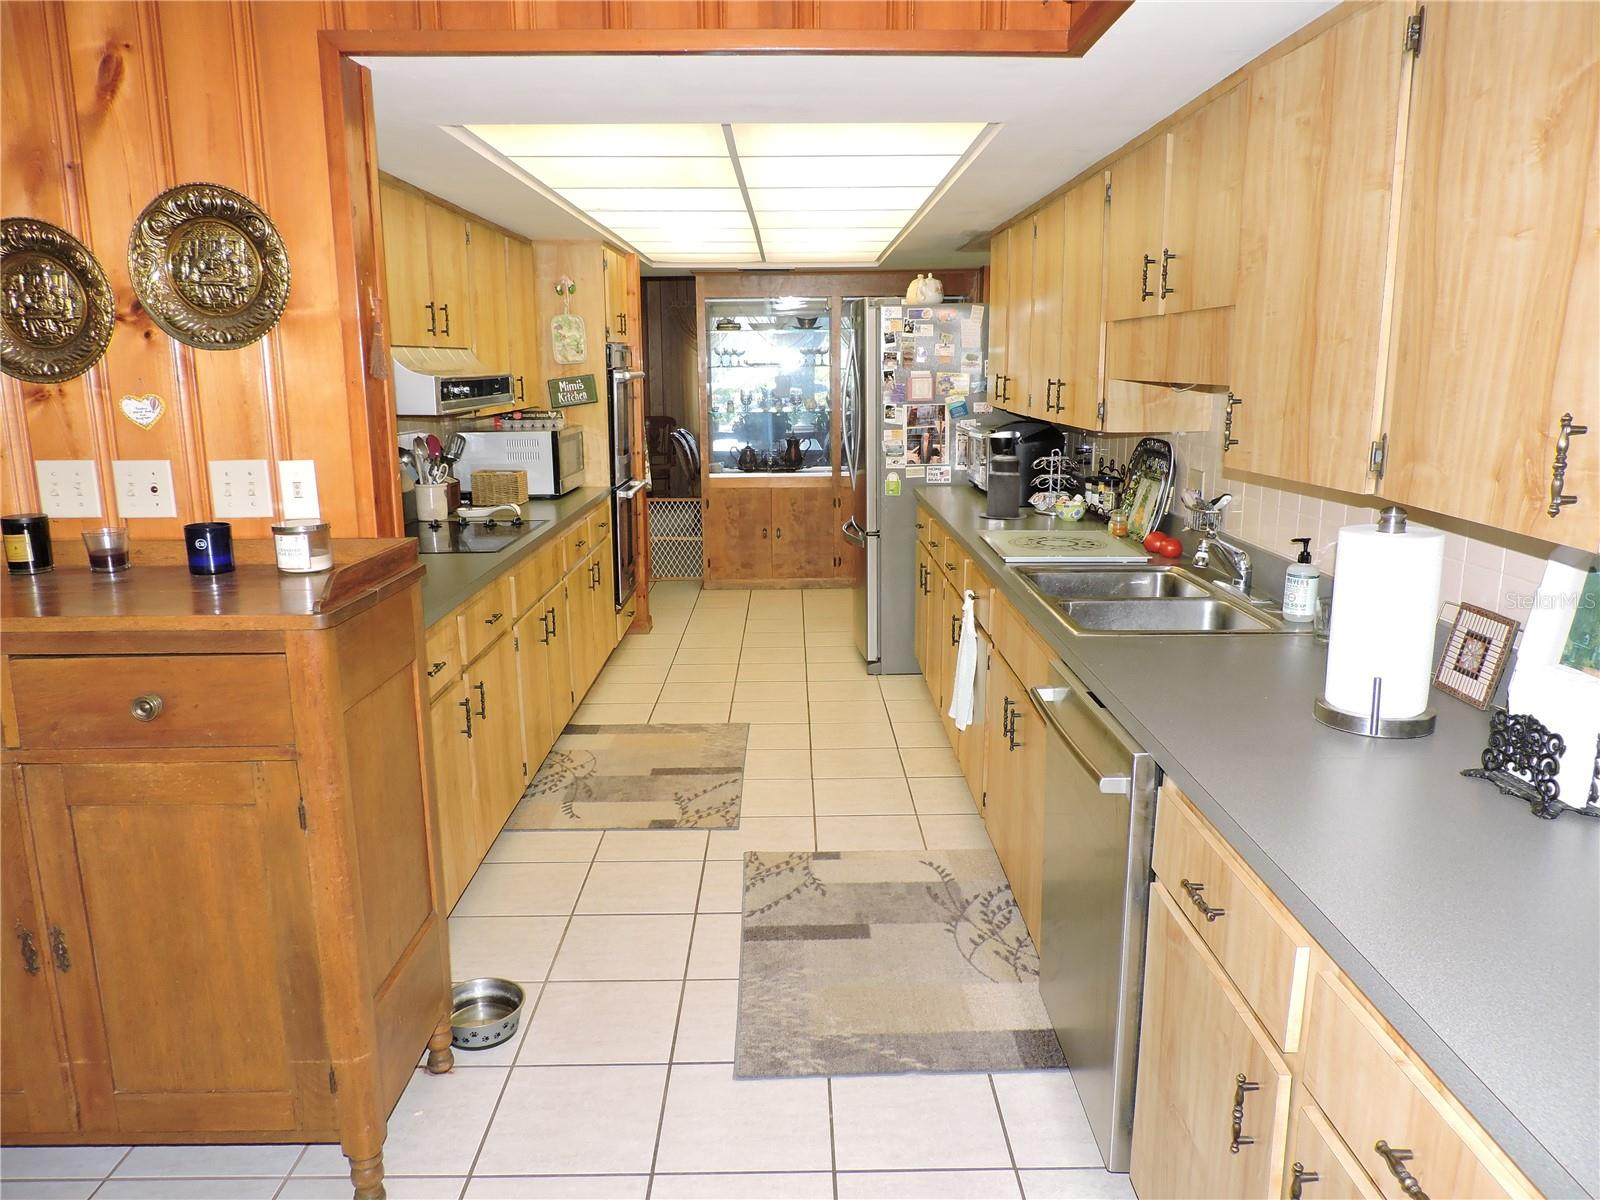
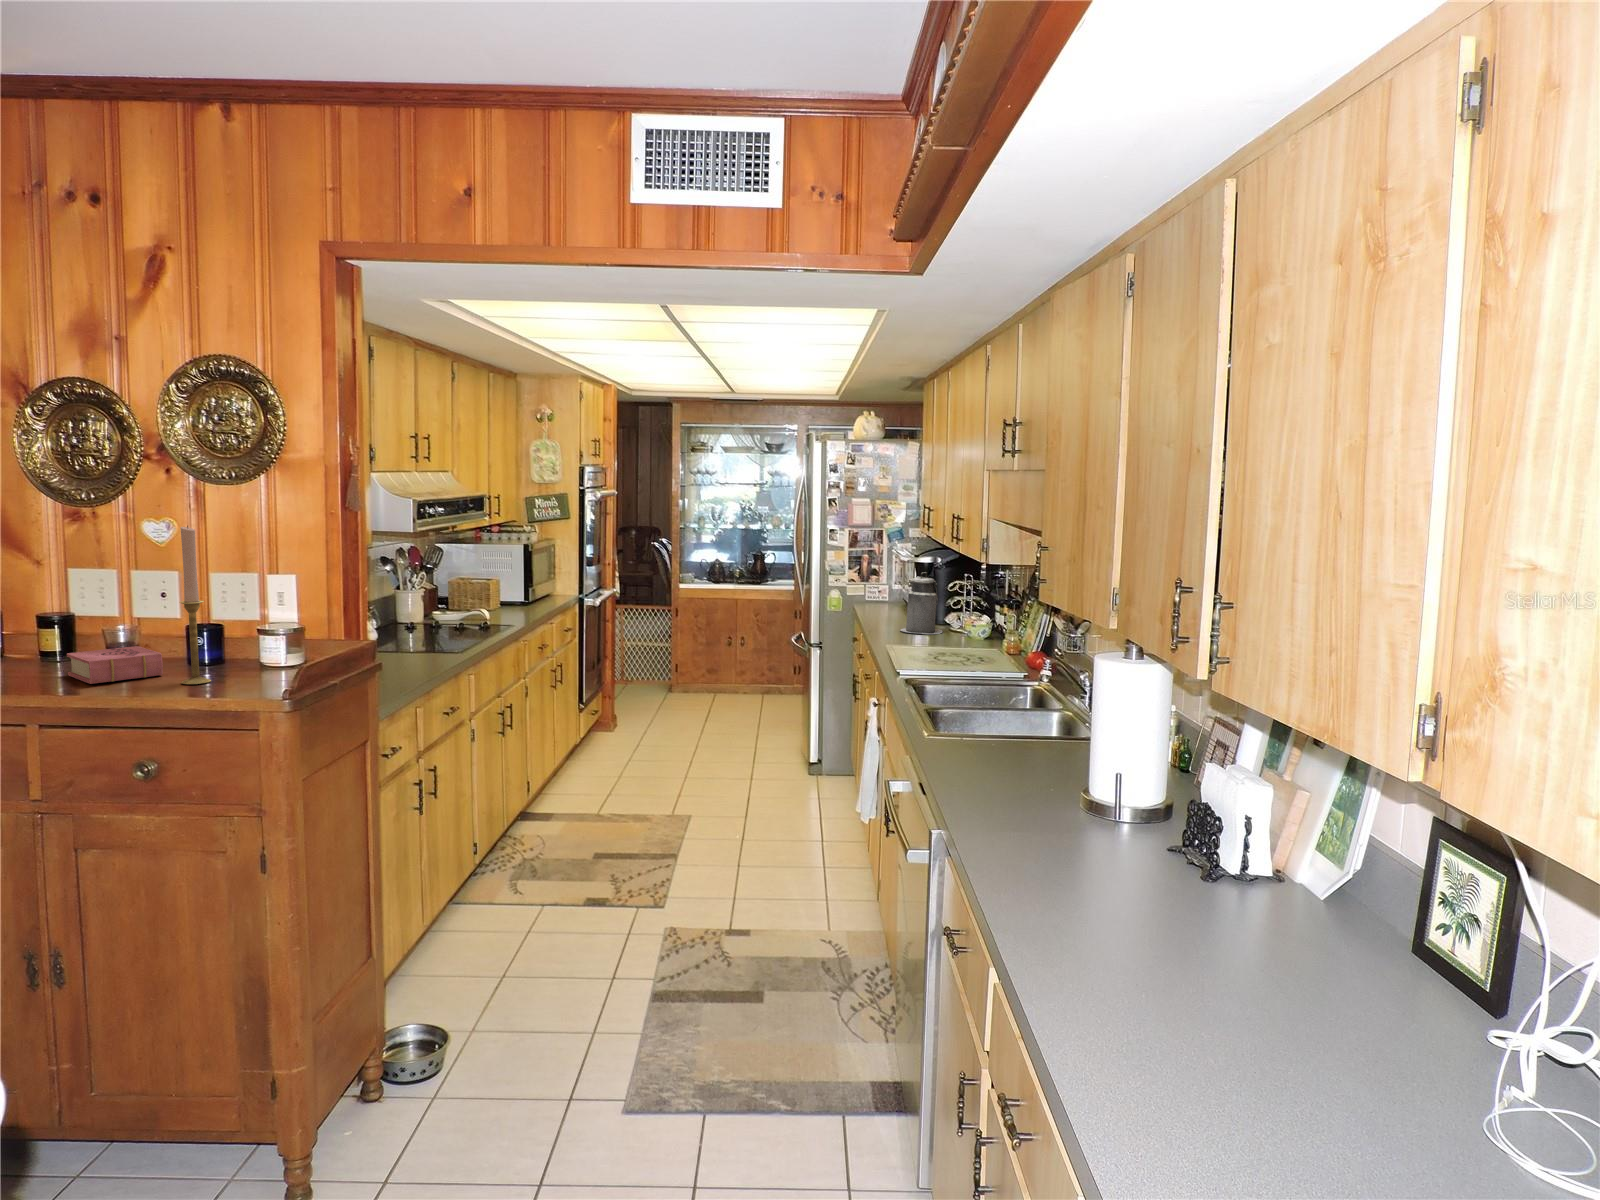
candlestick: none [168,399,222,599] -> present [180,526,211,684]
book: none [41,554,161,602] -> present [67,646,163,684]

